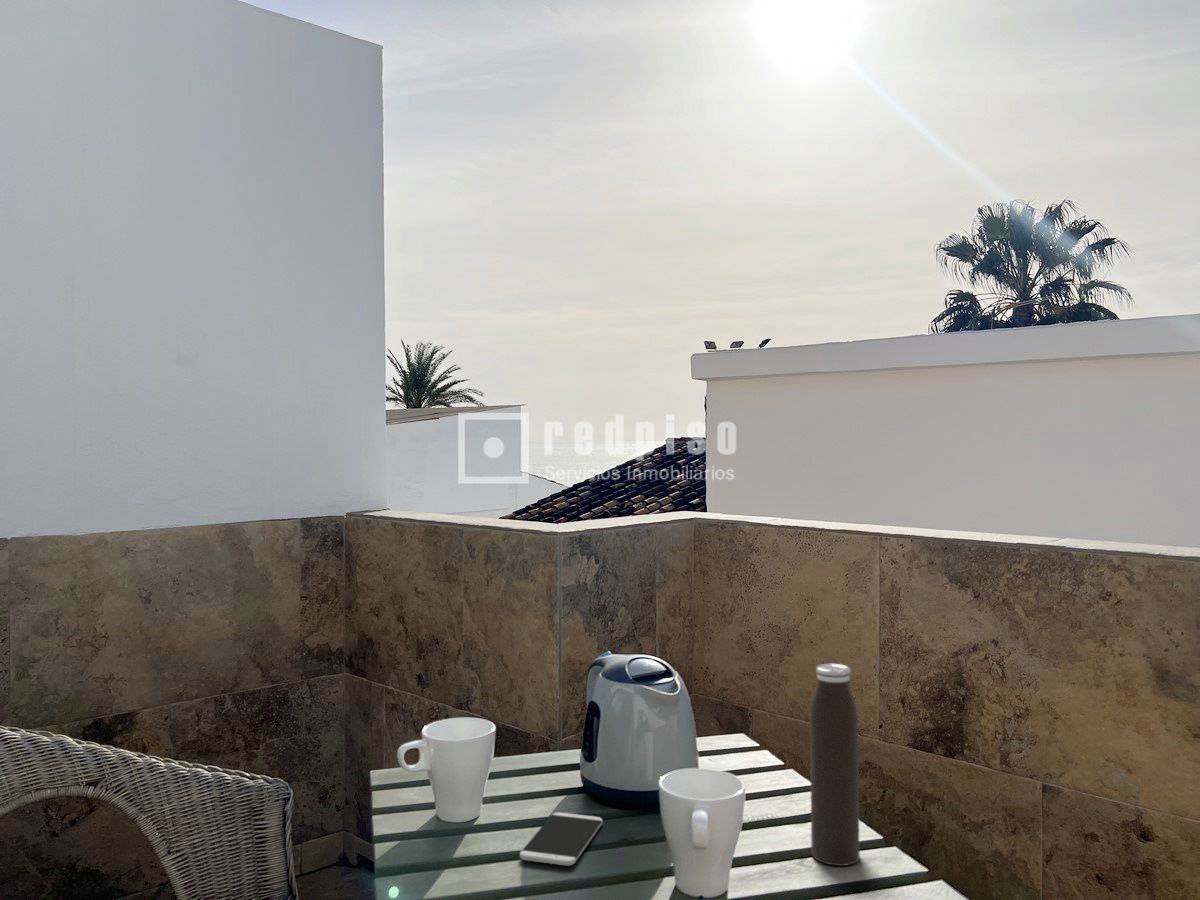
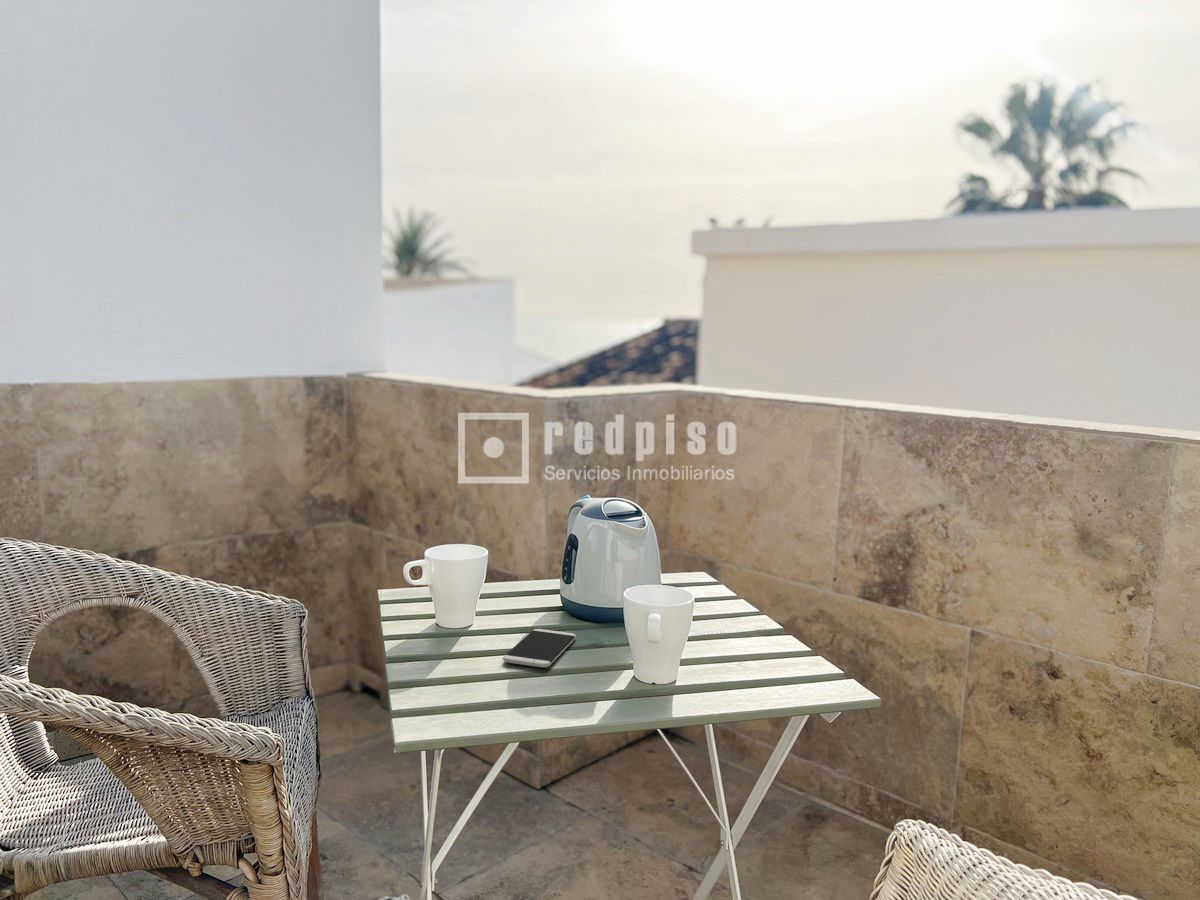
water bottle: present [810,664,860,866] -> none [752,508,798,675]

